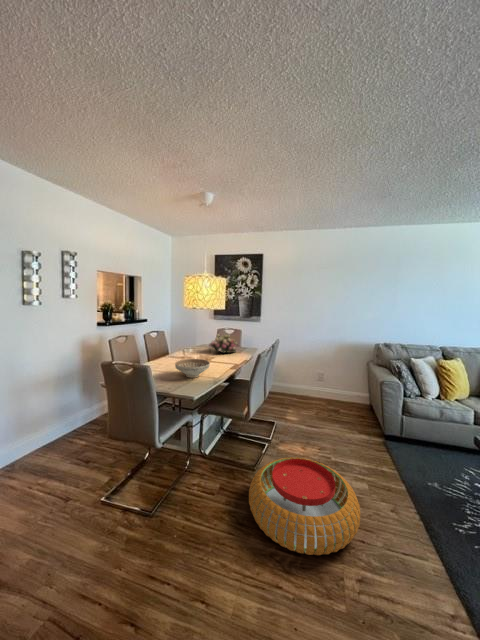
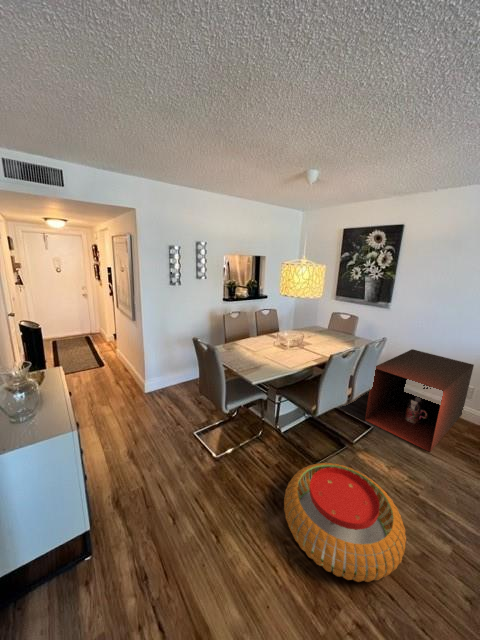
flower arrangement: present [209,334,237,353] -> none [310,319,342,341]
storage cabinet: none [268,354,324,429] -> present [365,349,474,452]
decorative bowl: present [175,359,210,378] -> none [255,343,287,362]

